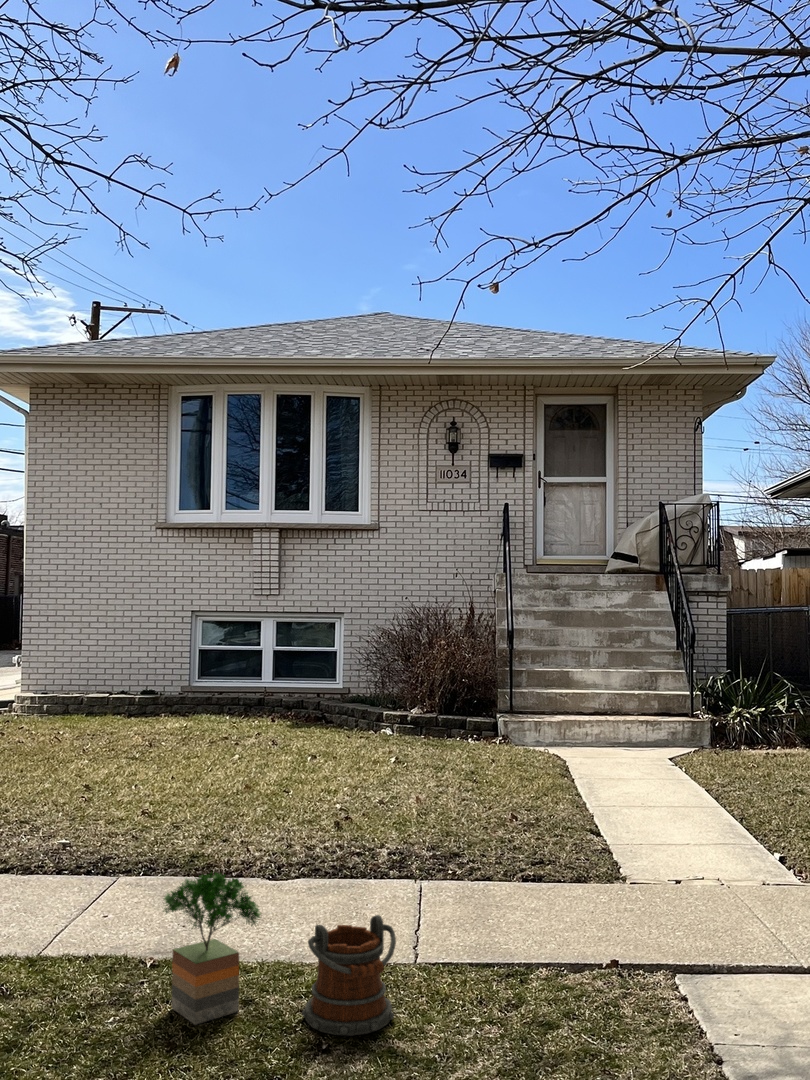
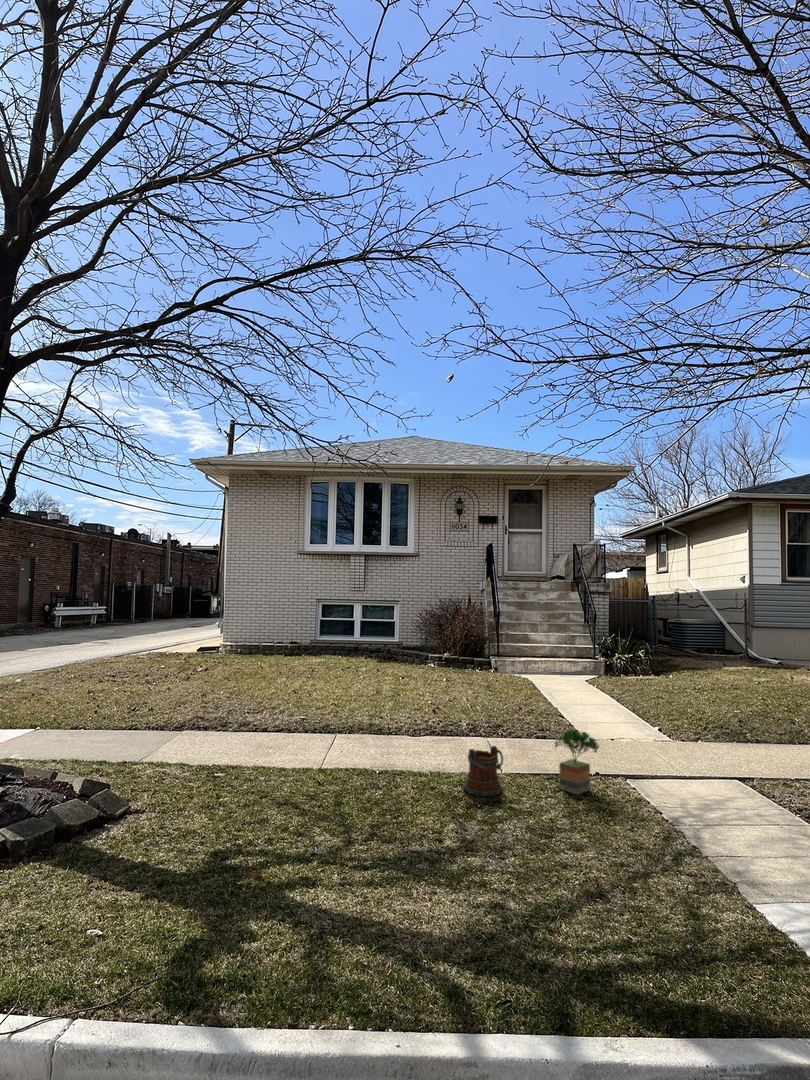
potted tree: present [163,872,261,1025] -> present [555,730,600,795]

